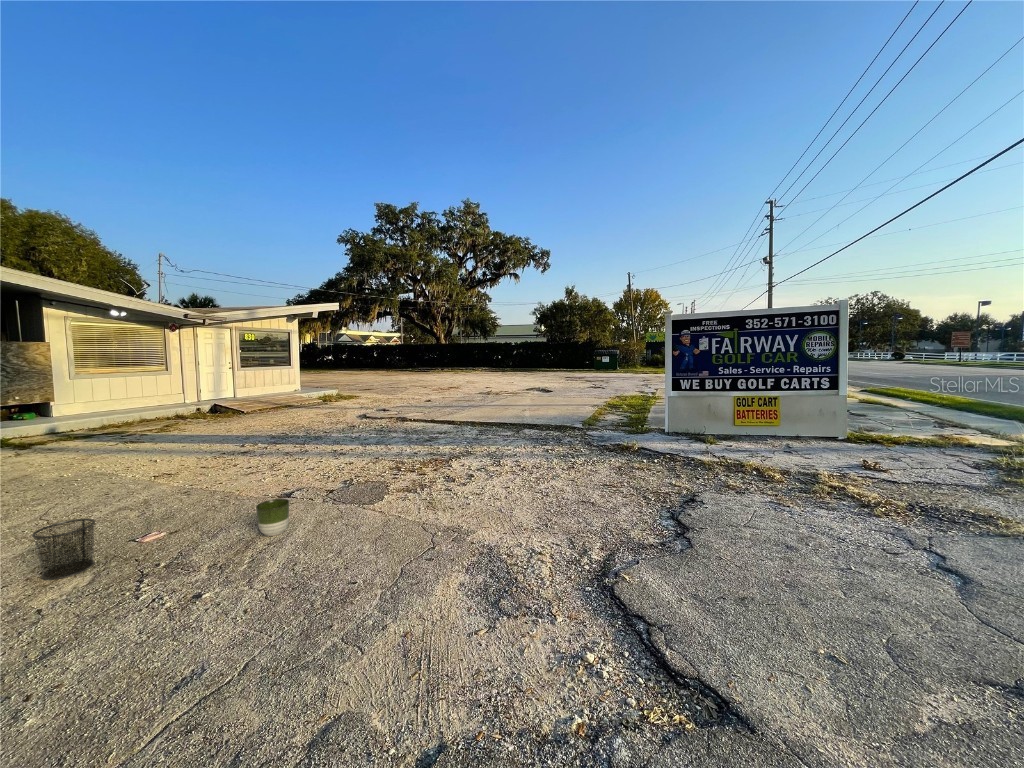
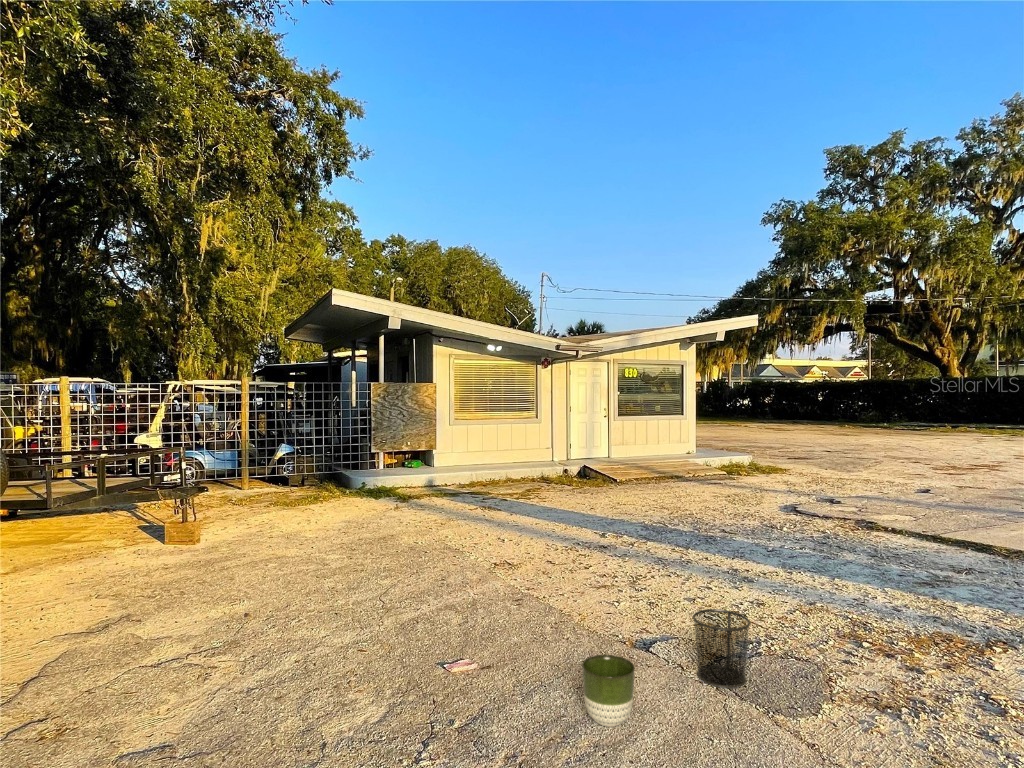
waste bin: present [32,518,95,580] -> present [693,609,751,688]

